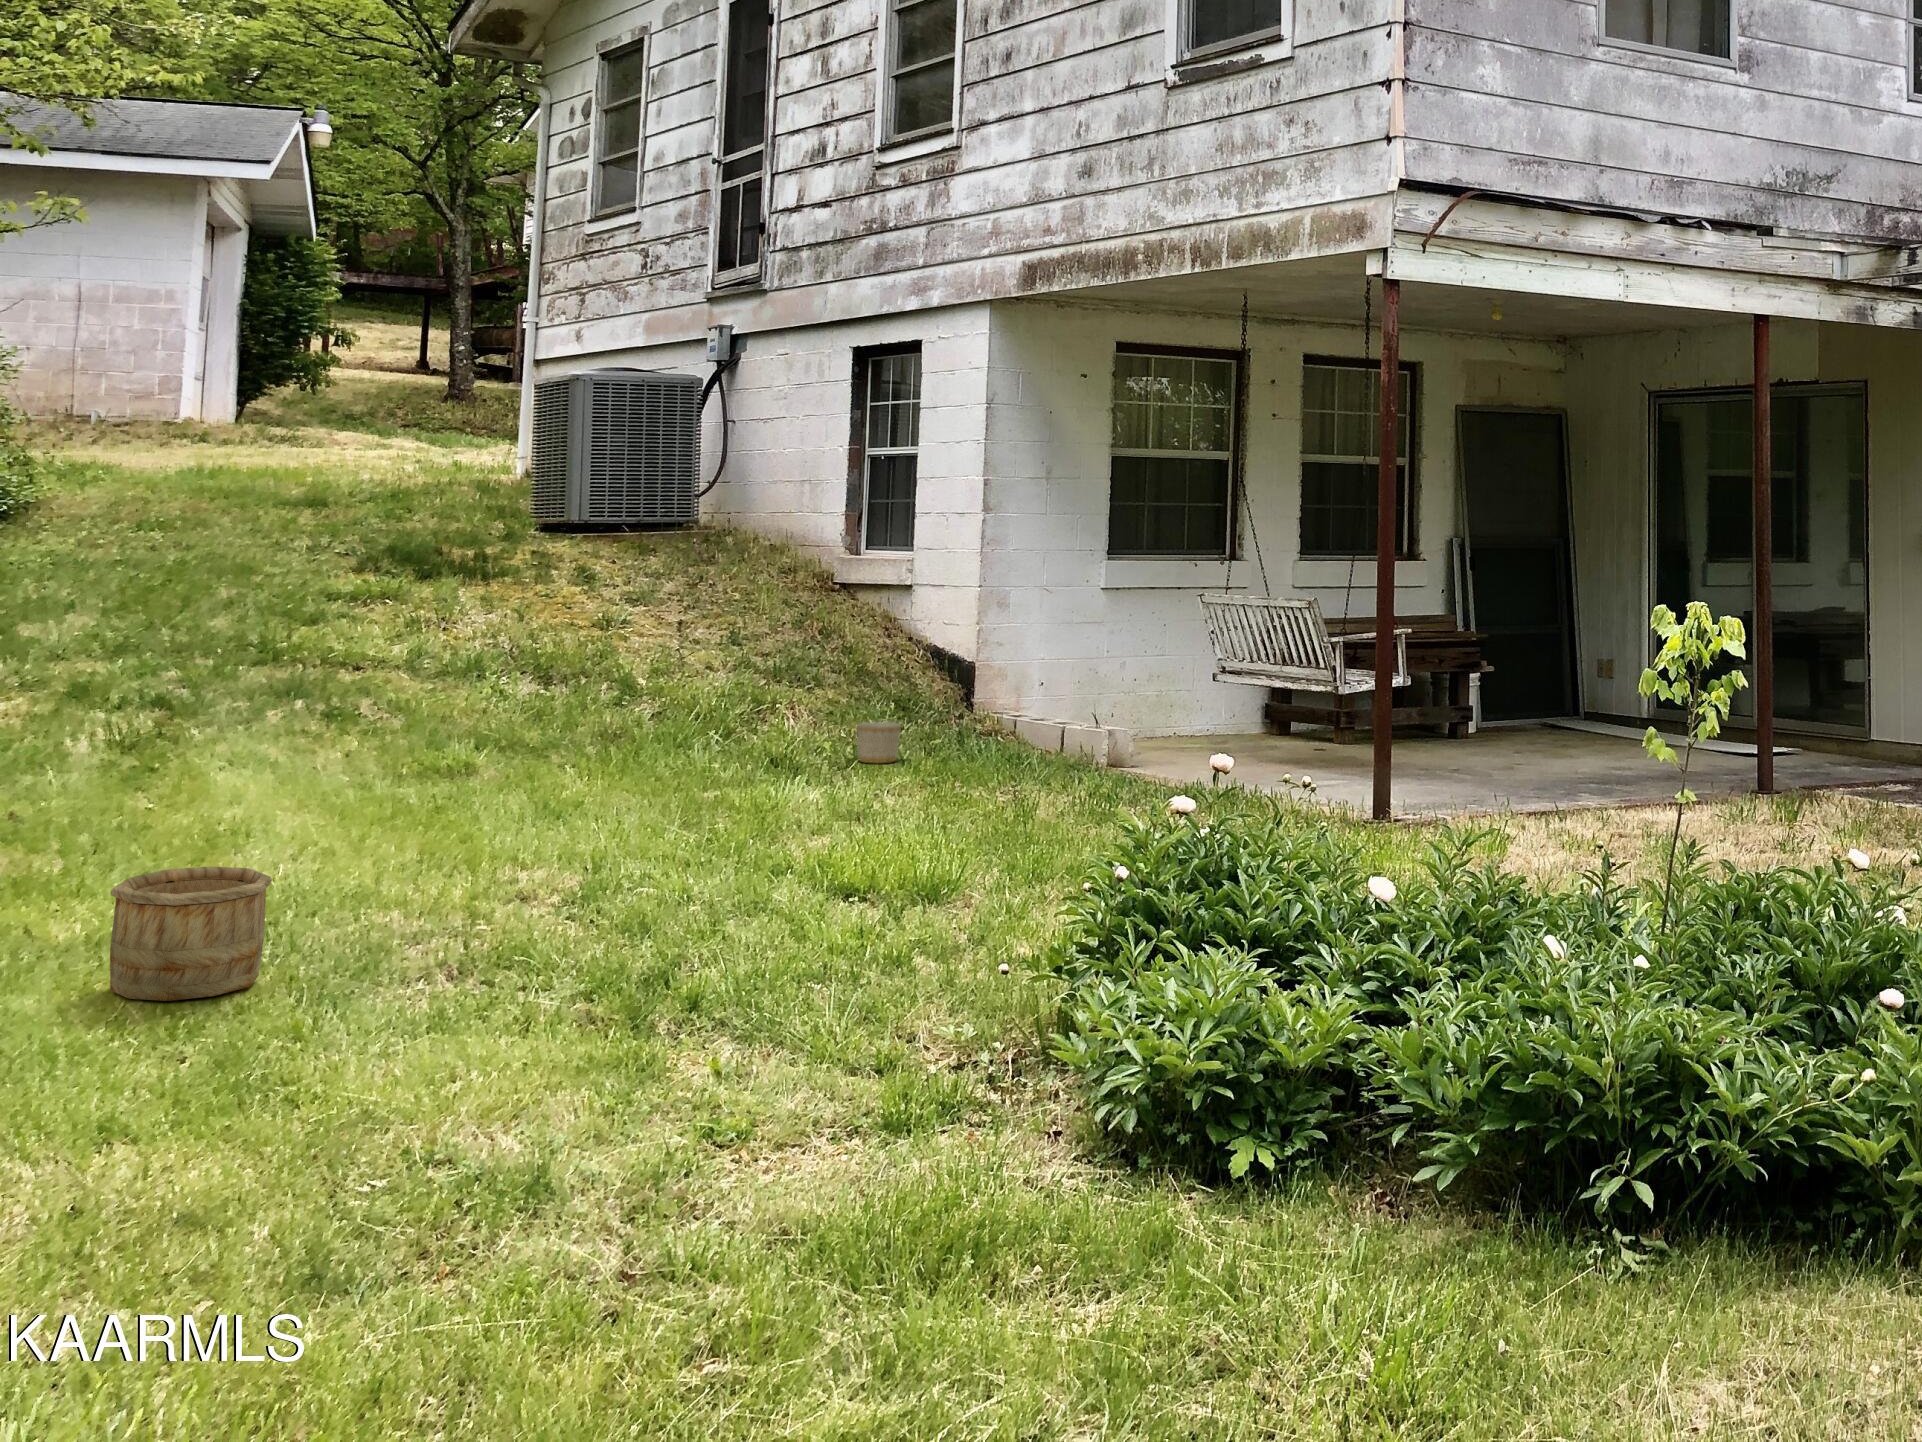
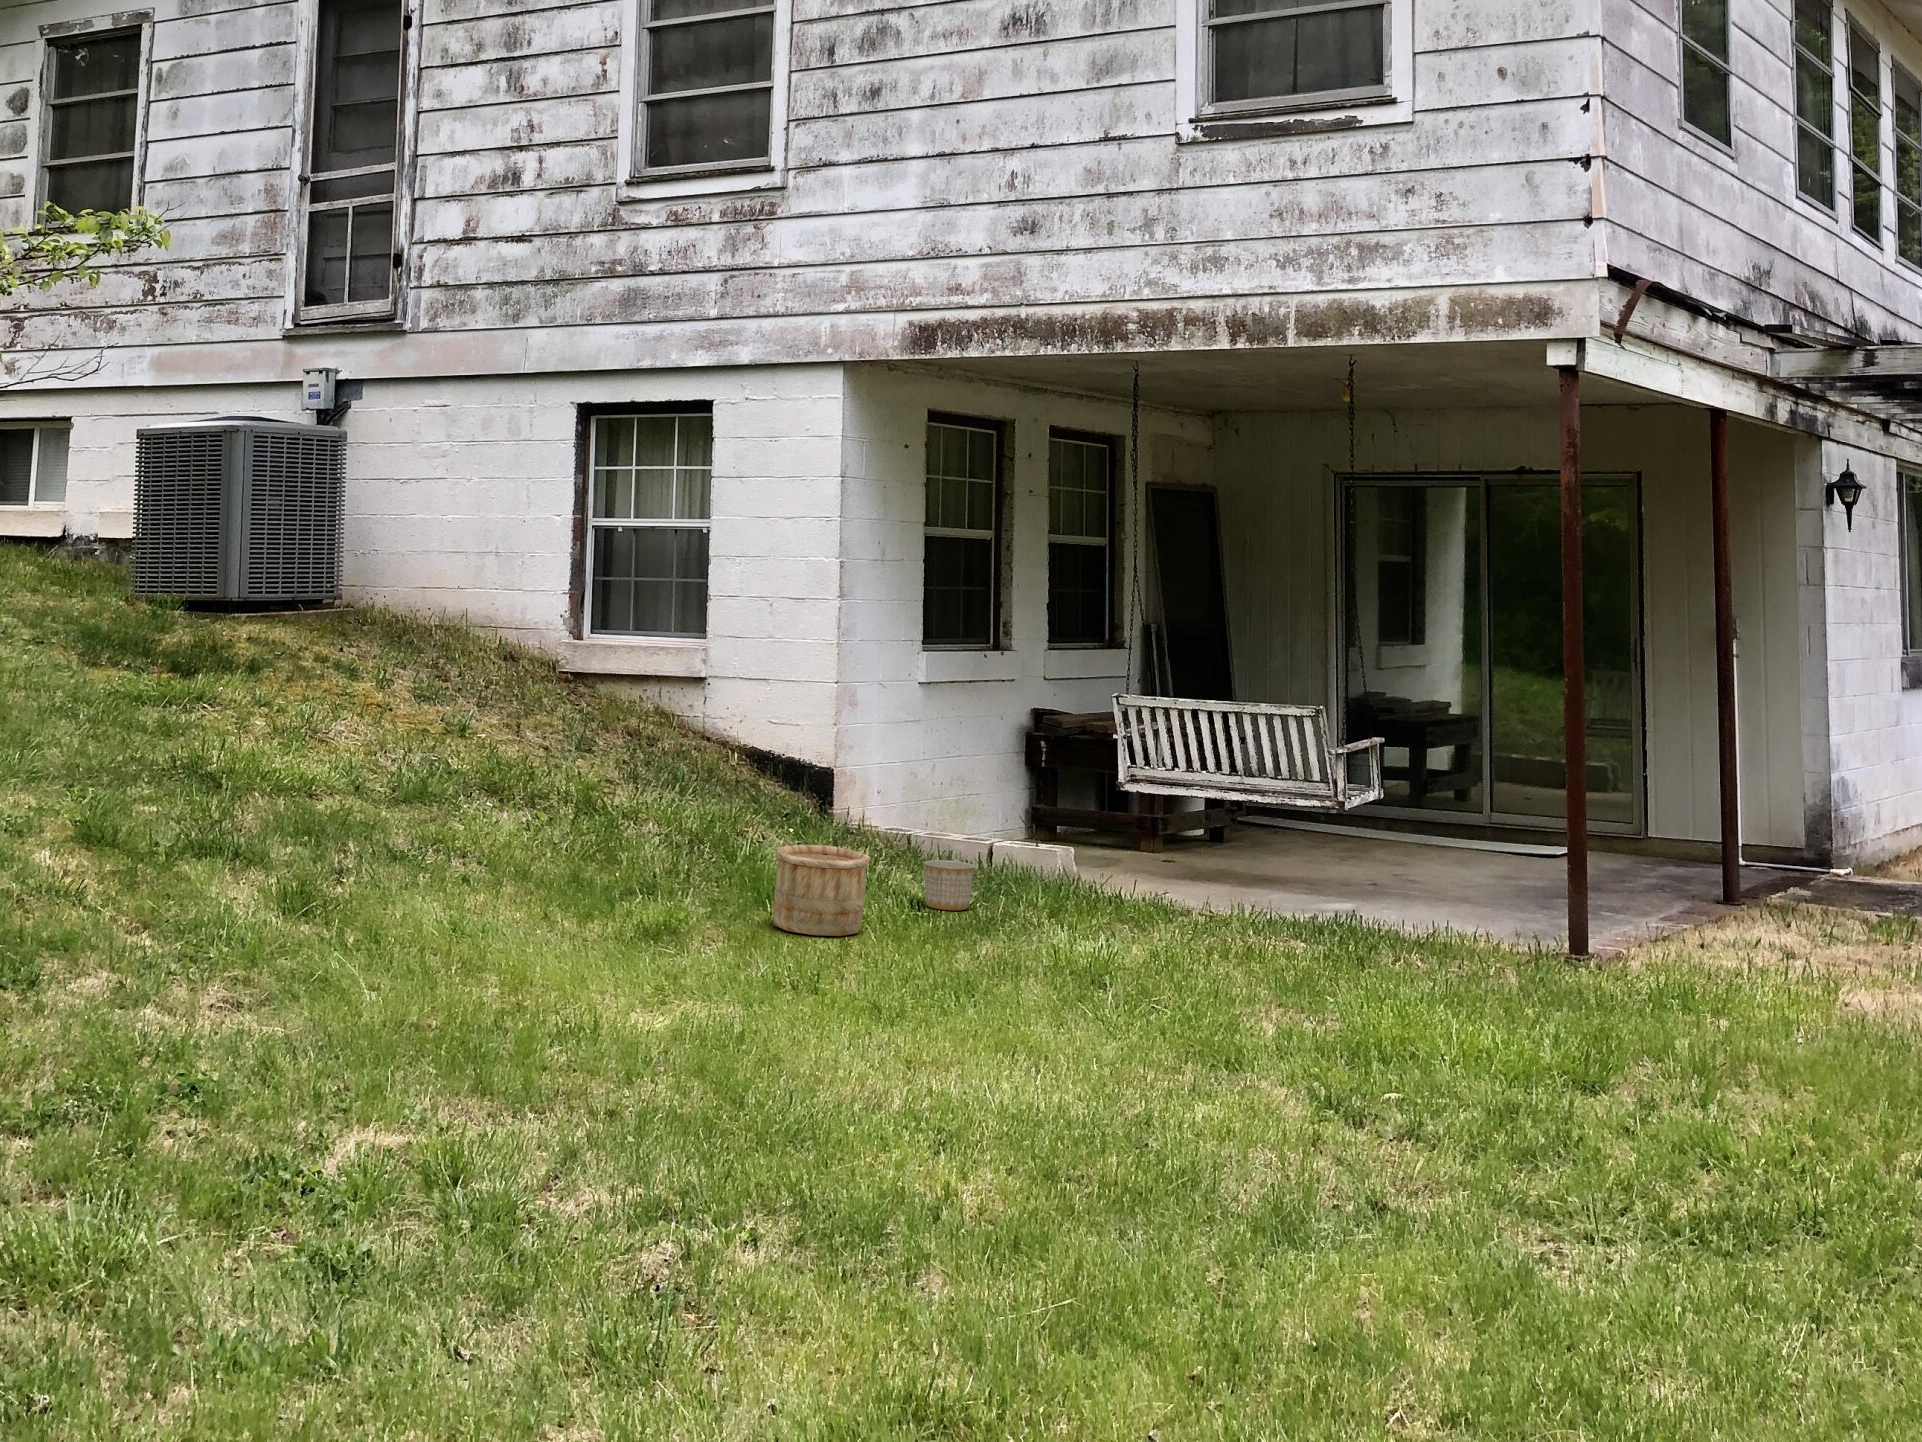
wooden bucket: present [110,867,272,1001] -> present [774,845,870,936]

